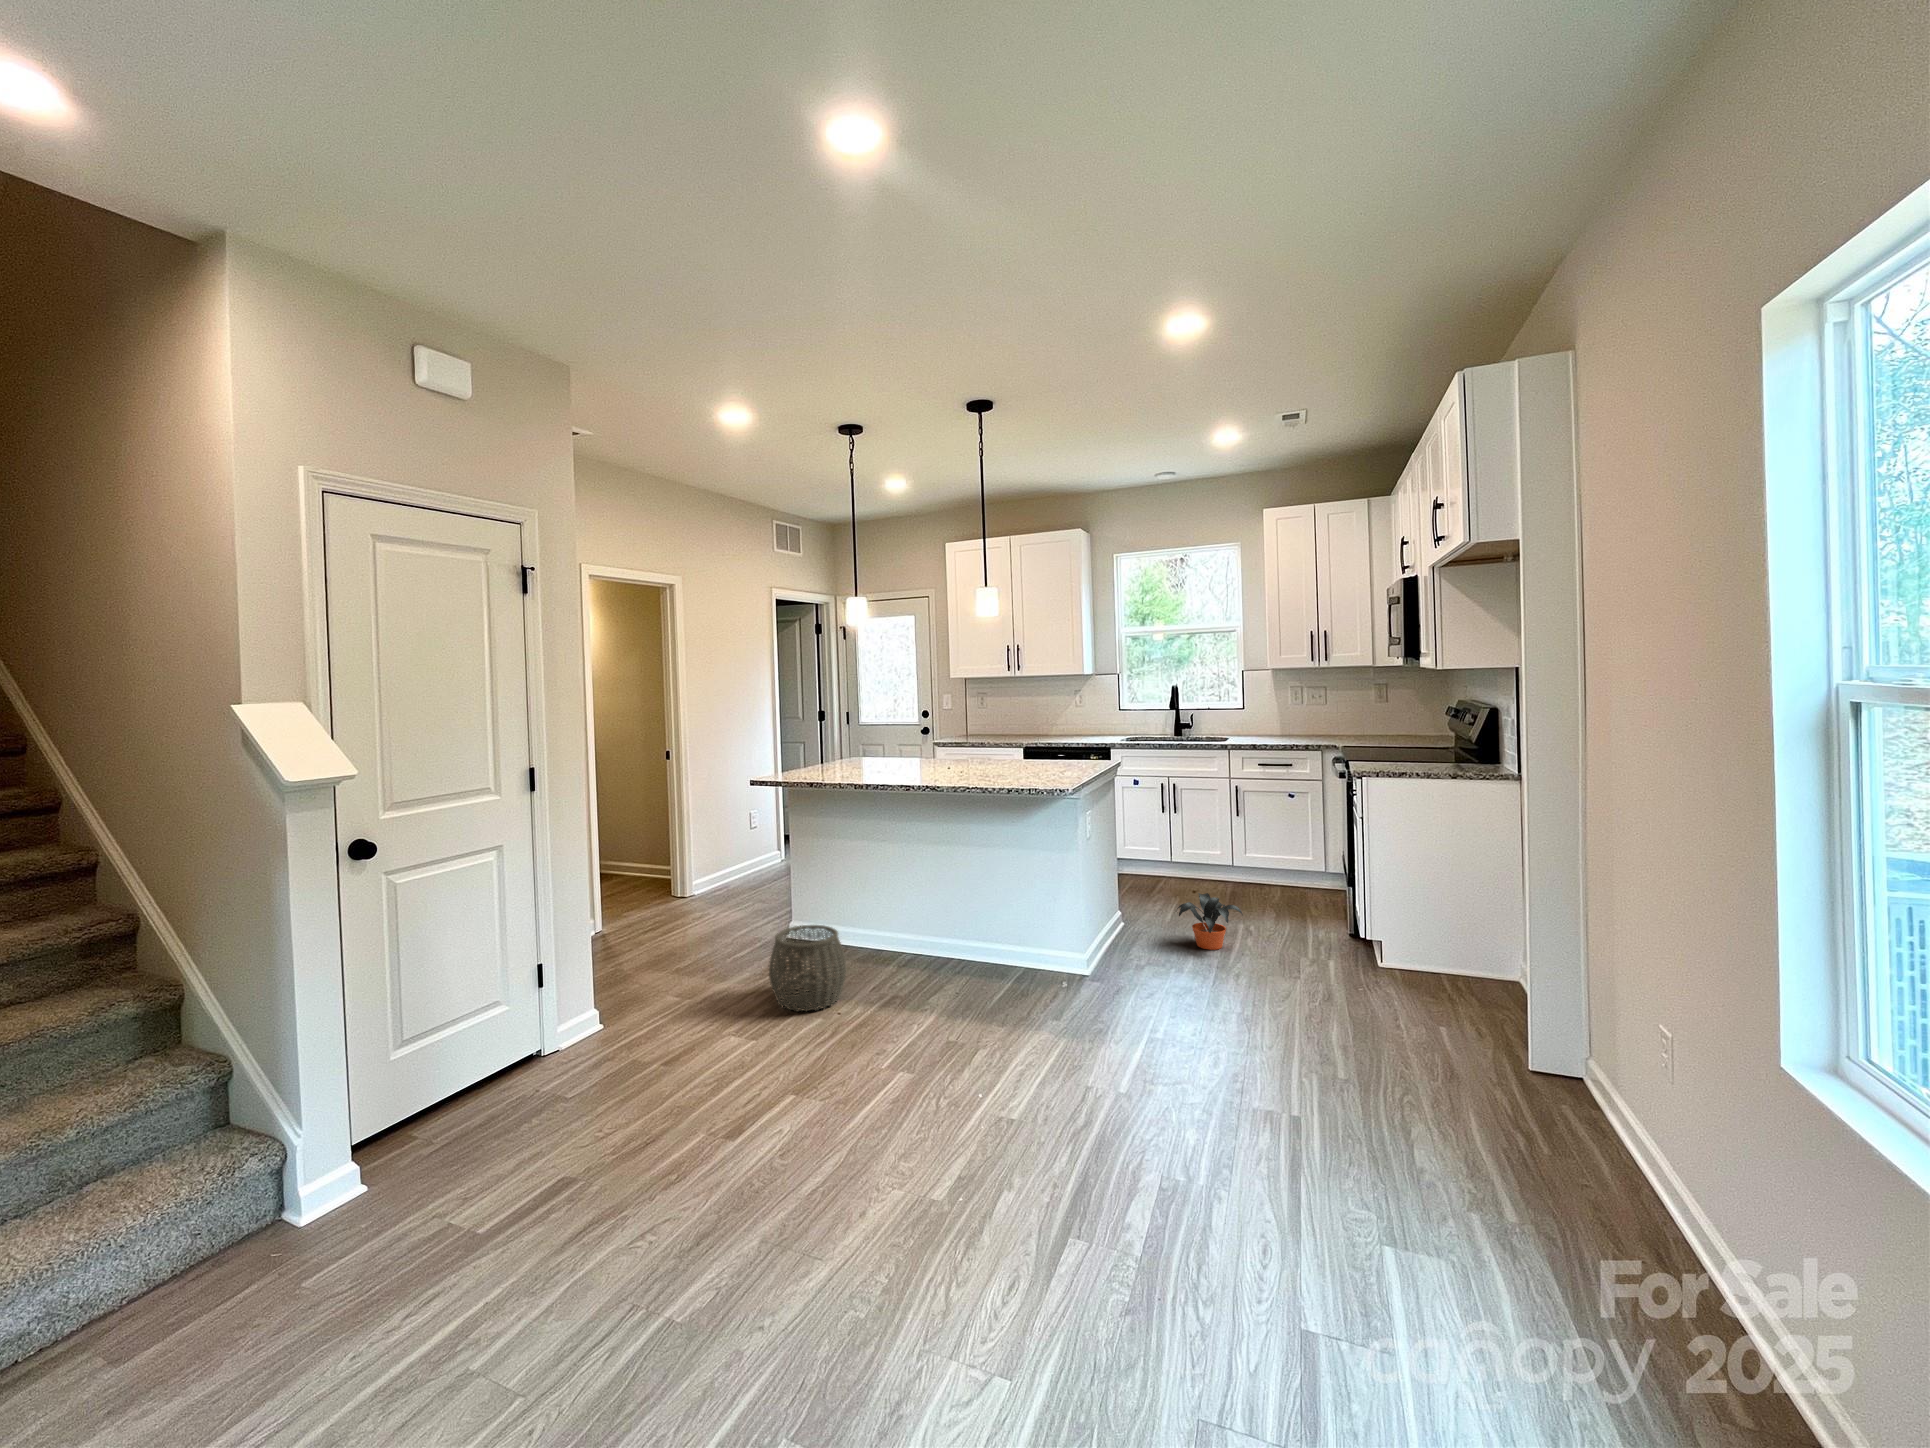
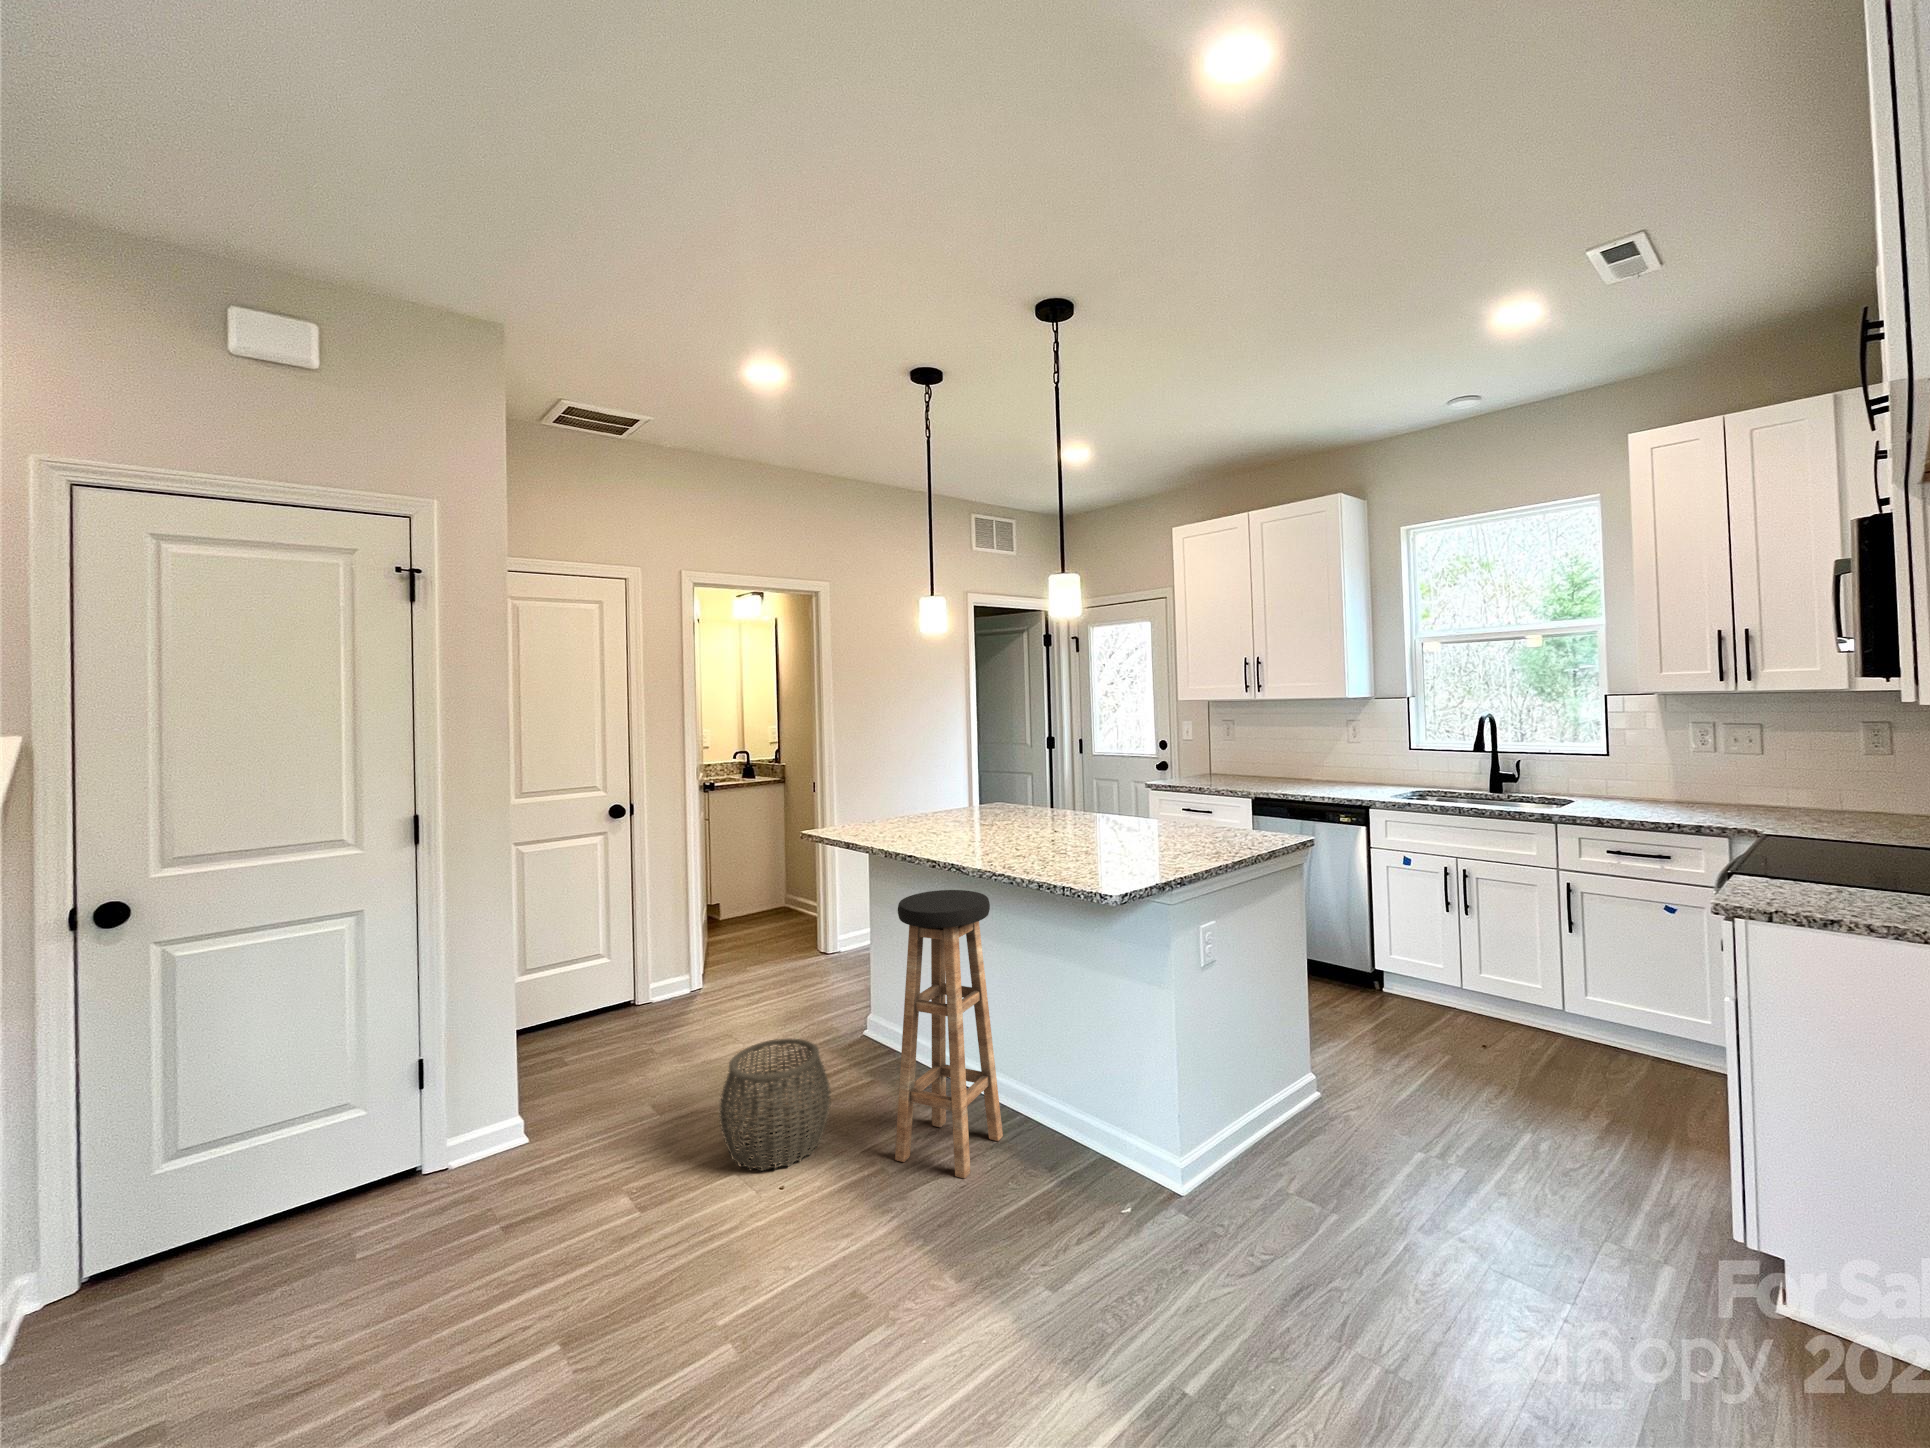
bar stool: none [892,807,956,991] -> present [895,890,1003,1178]
potted plant: present [1177,893,1242,950] -> none [1375,1074,1500,1186]

